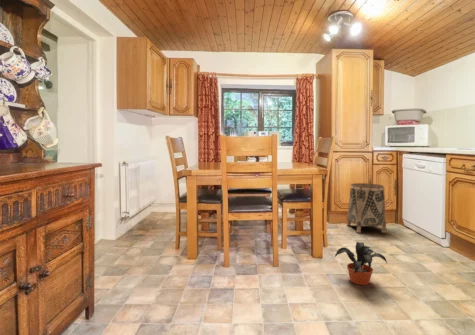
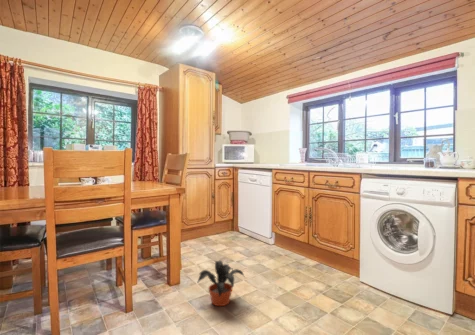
basket: present [347,183,386,233] -> none [195,197,230,246]

